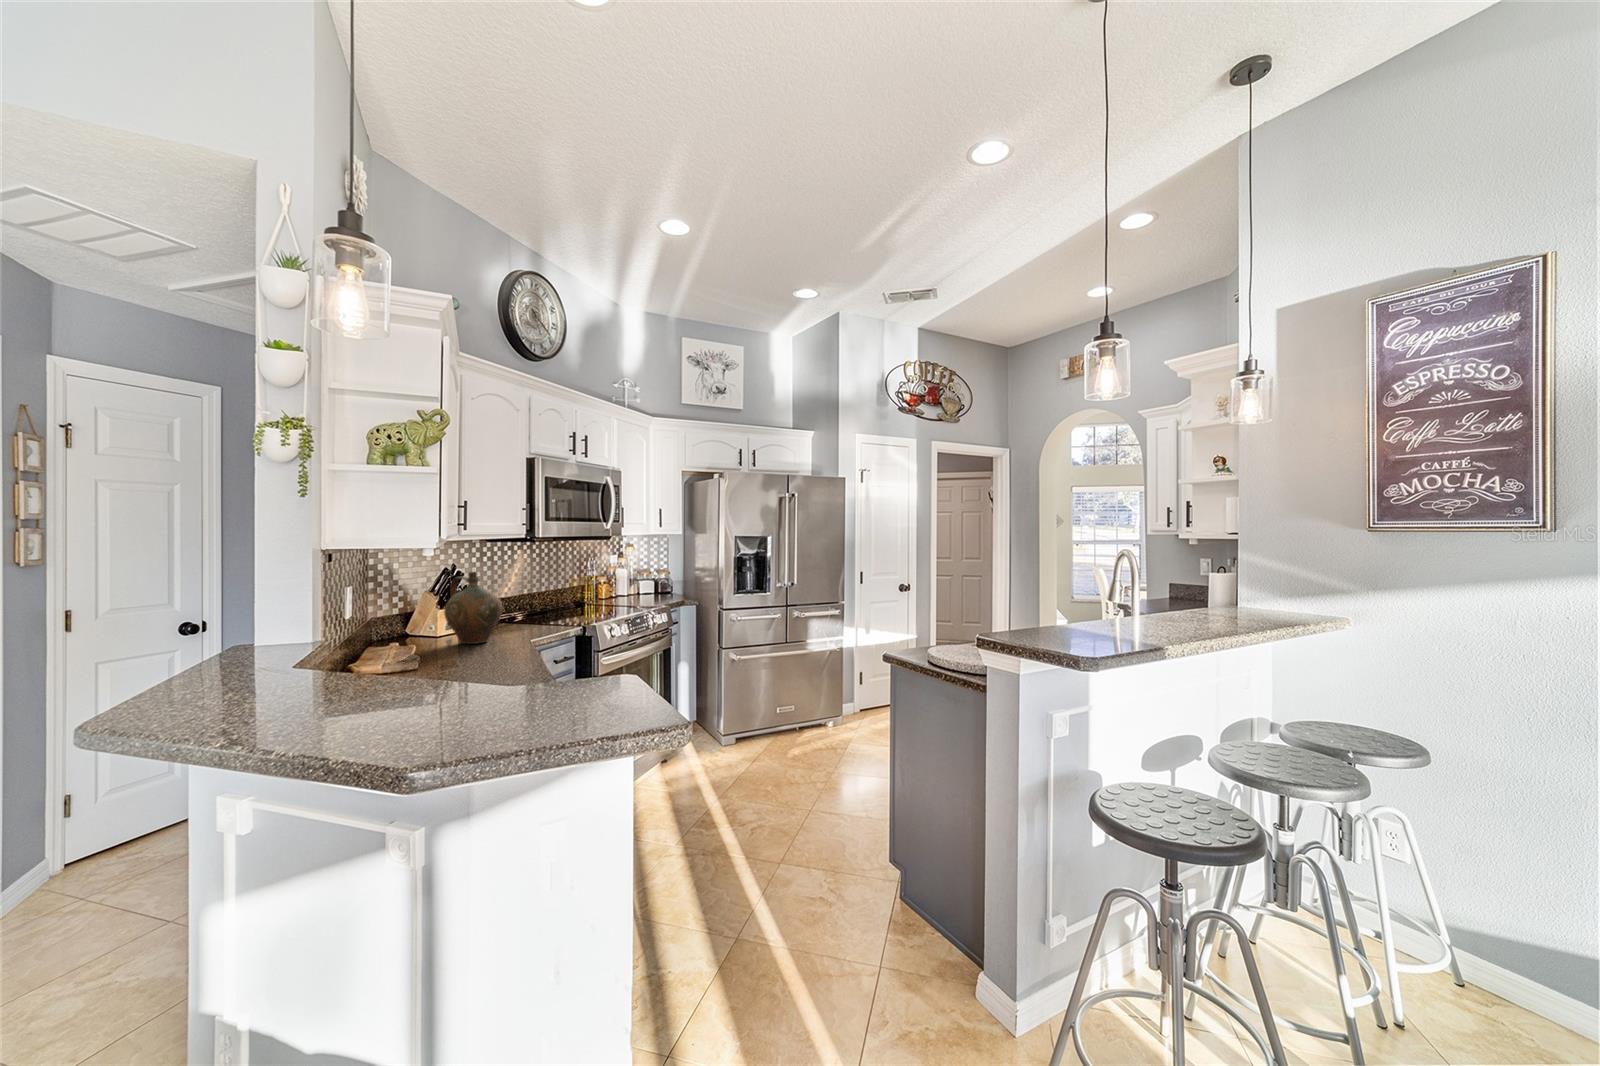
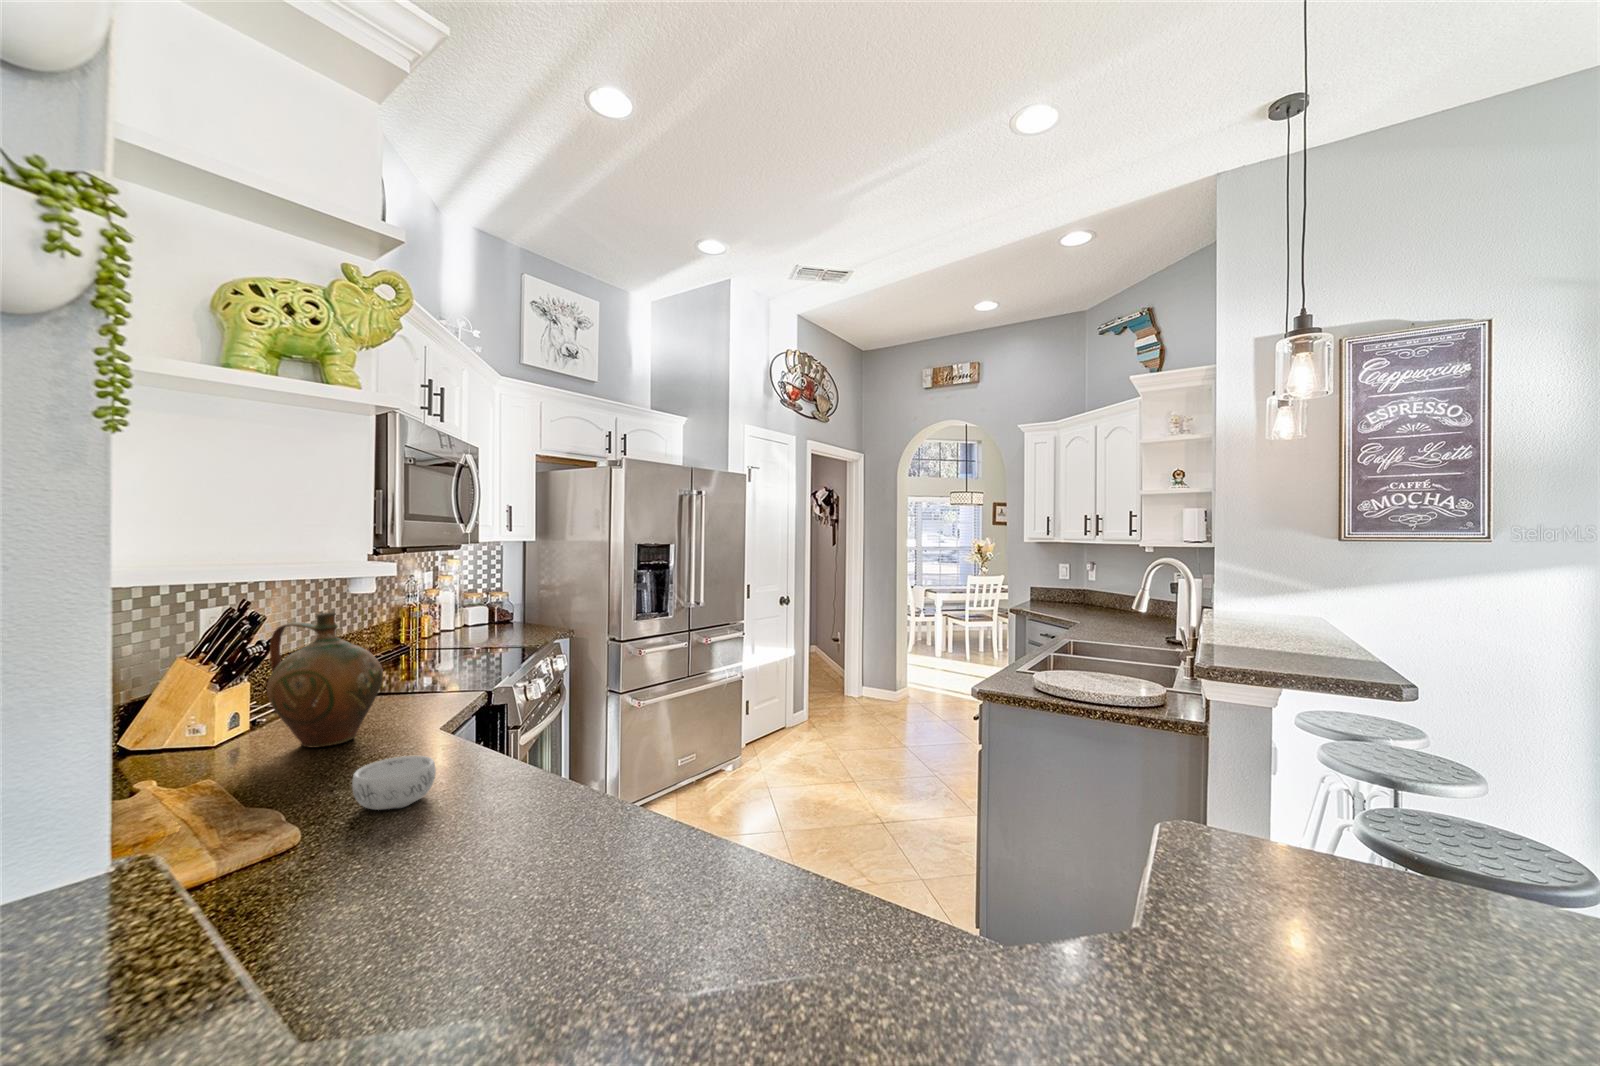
decorative bowl: none [437,645,479,668] -> present [352,756,436,810]

